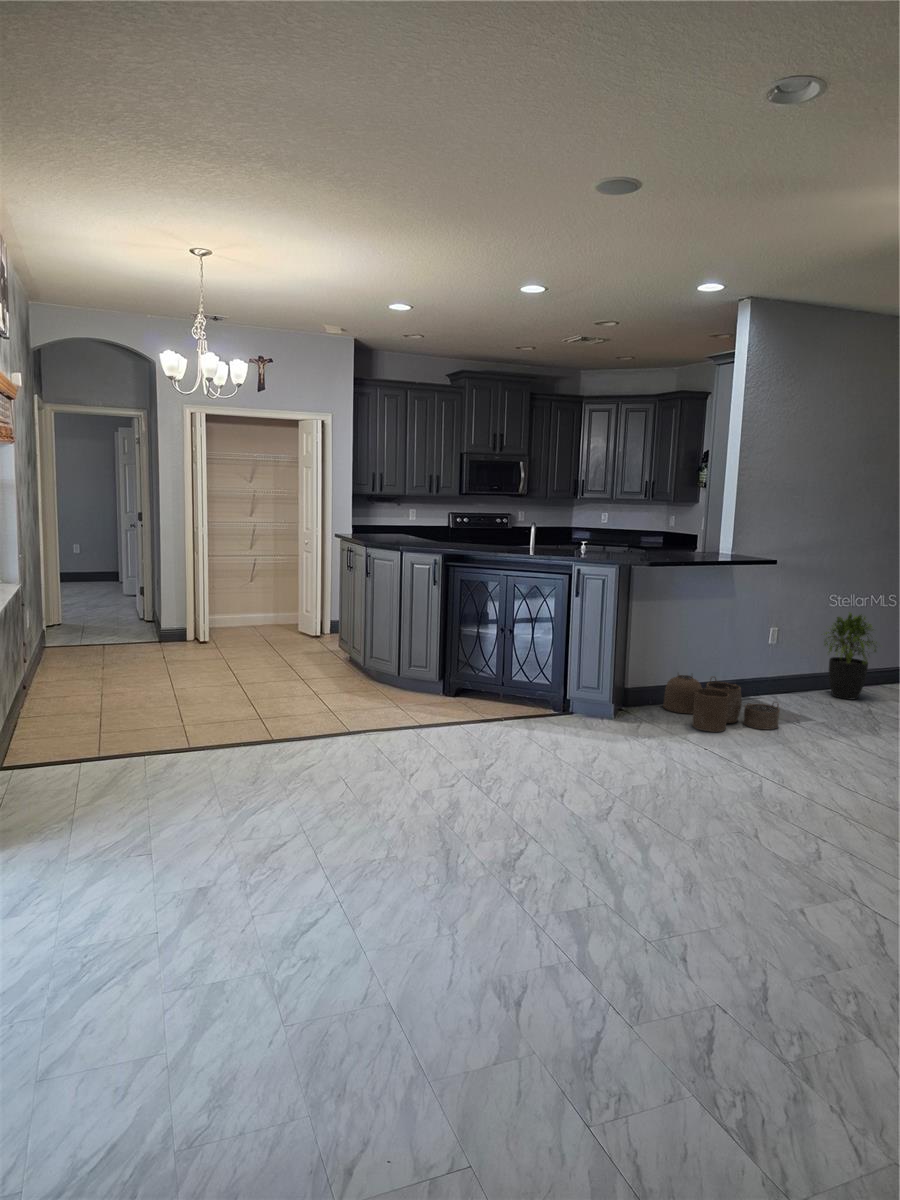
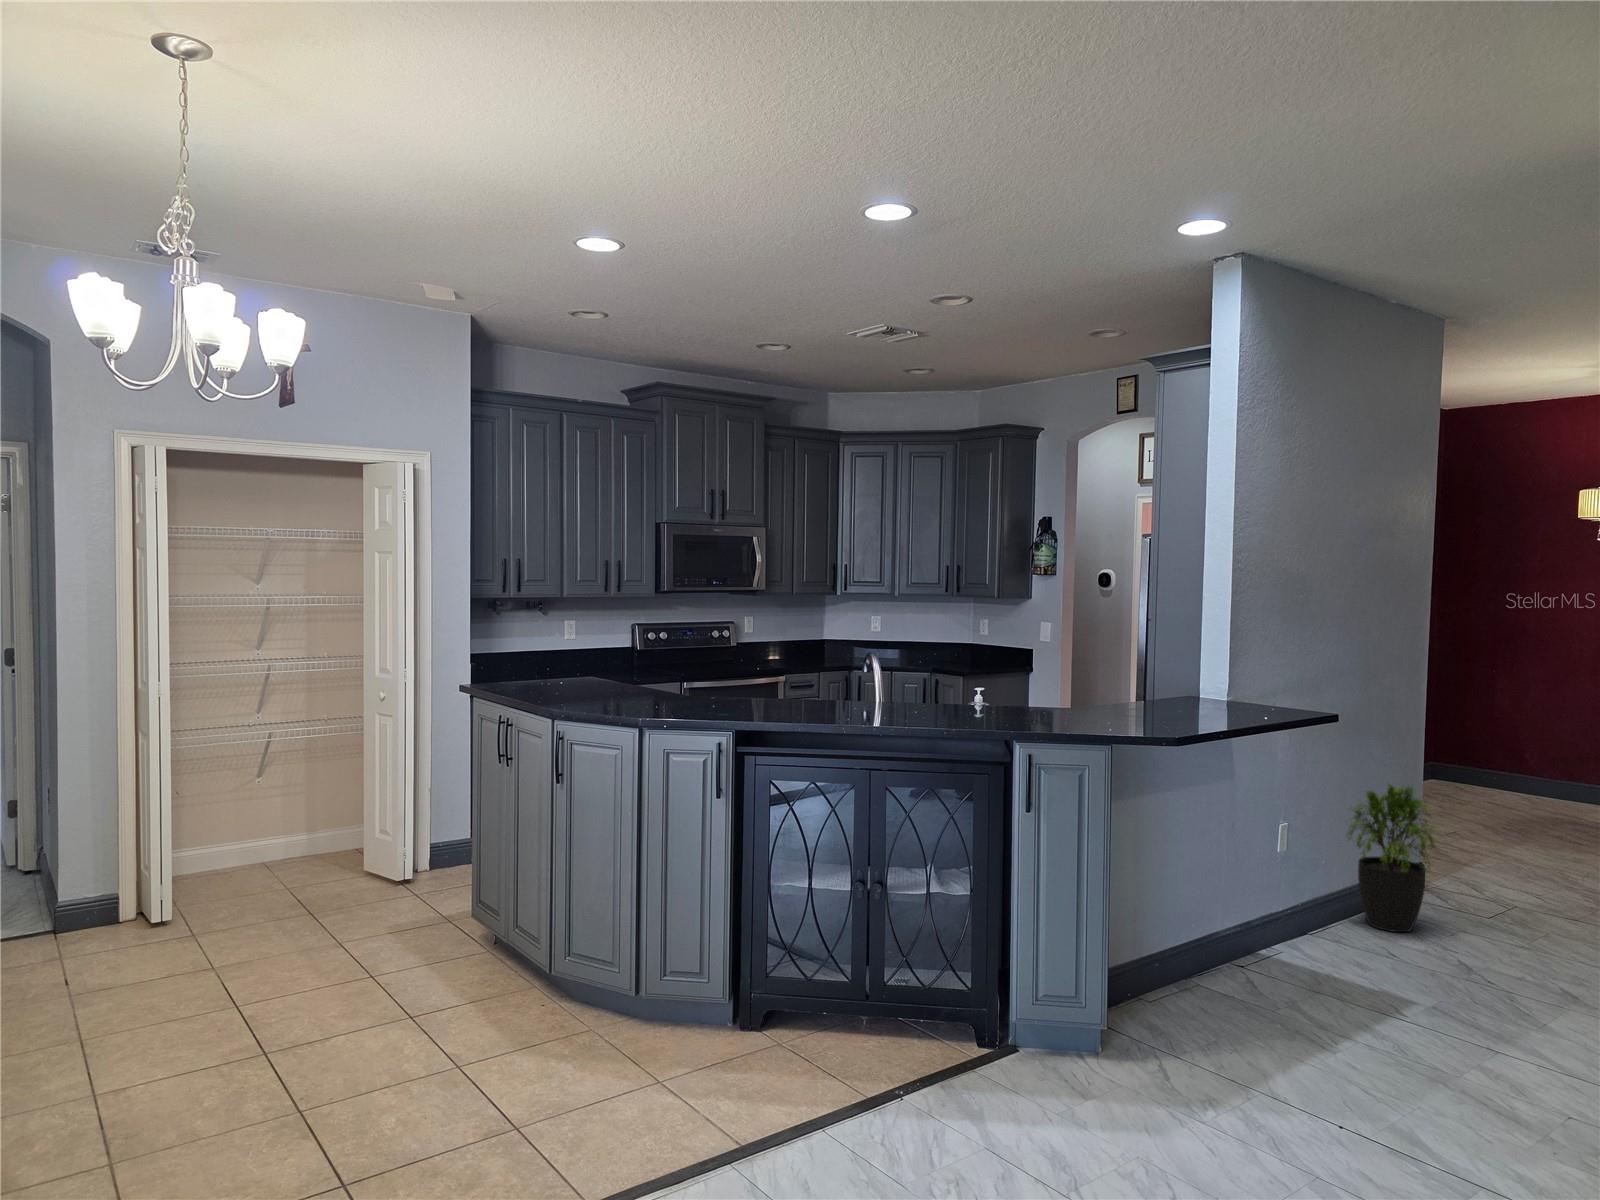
woven basket: present [663,674,780,732] -> none [1153,928,1391,1062]

